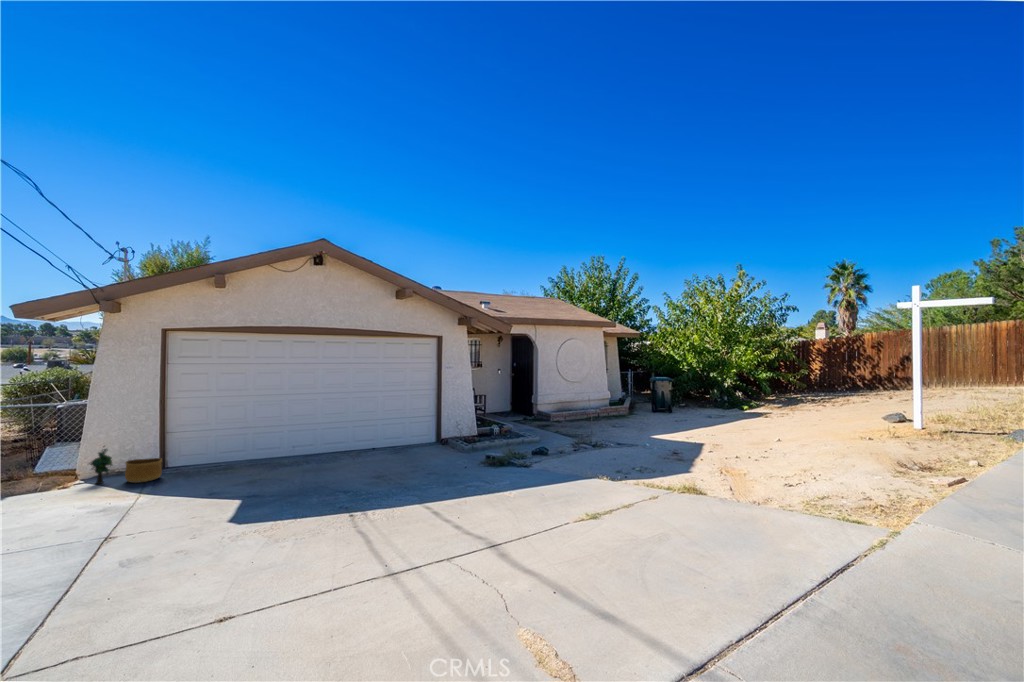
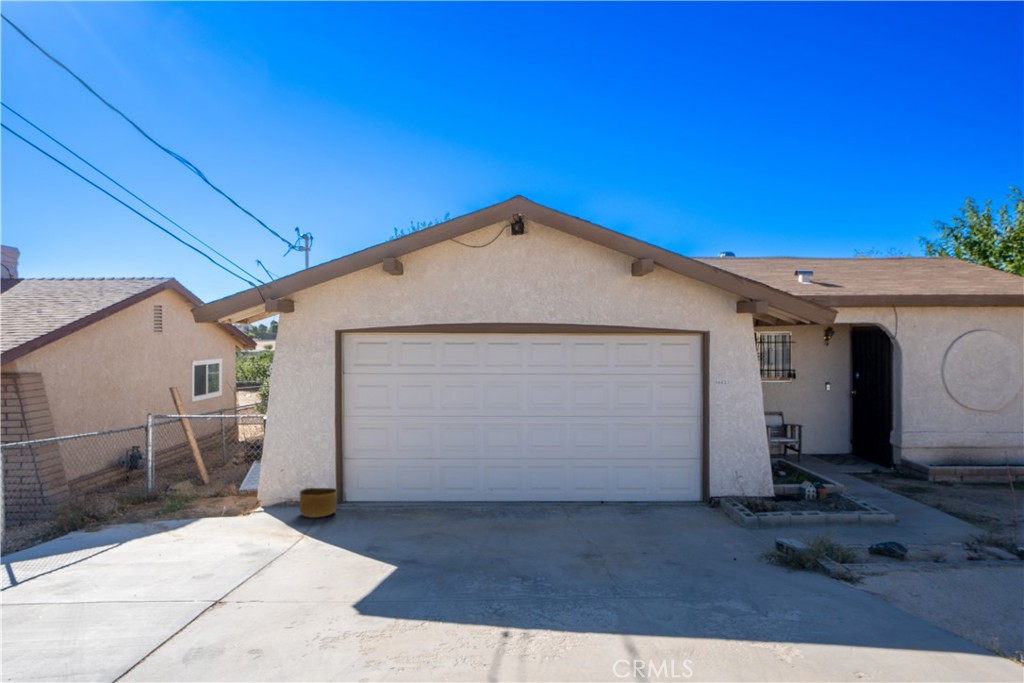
decorative plant: present [89,449,112,484] -> none [267,472,292,513]

